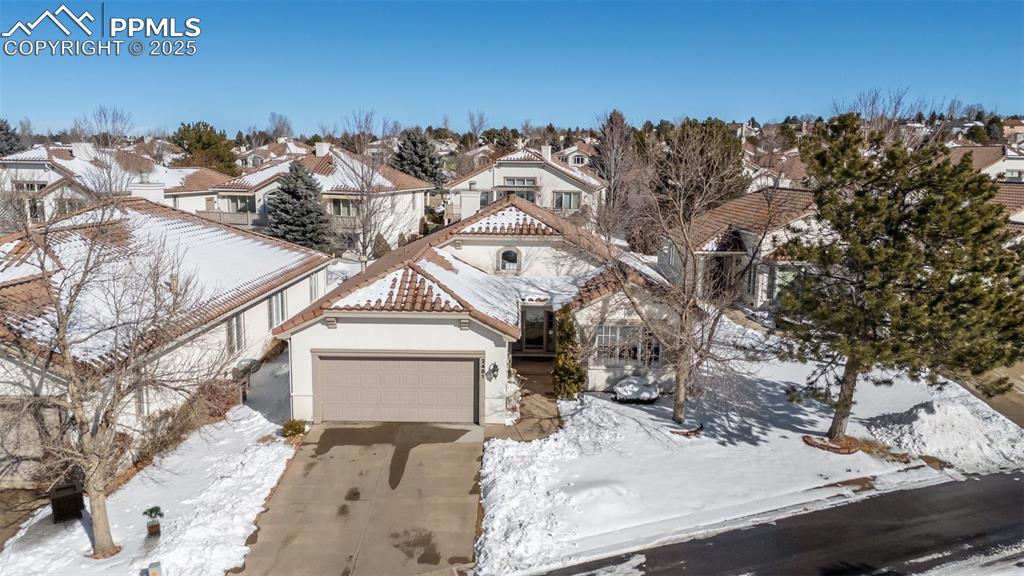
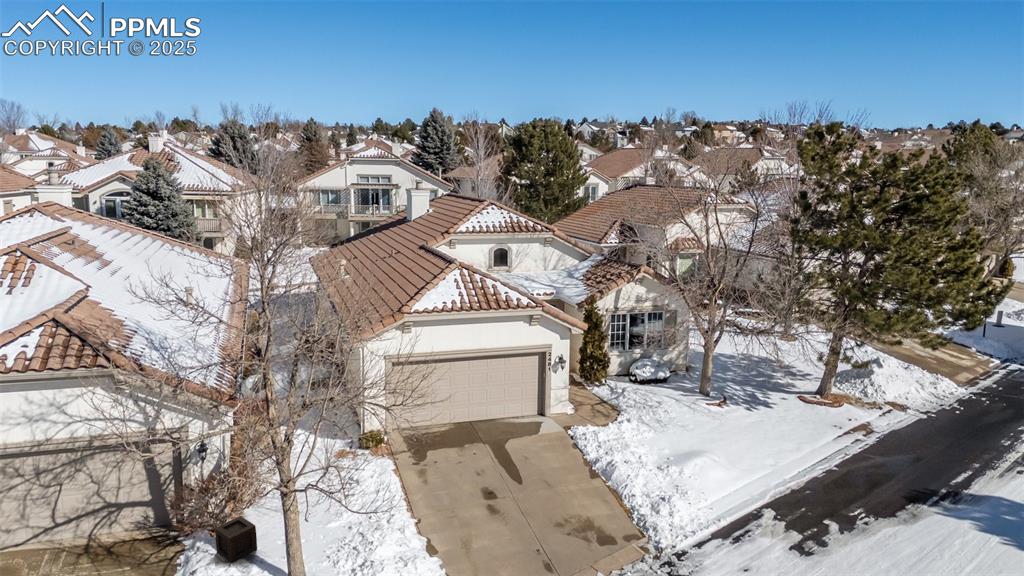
potted tree: present [143,506,164,538] -> none [339,528,361,561]

